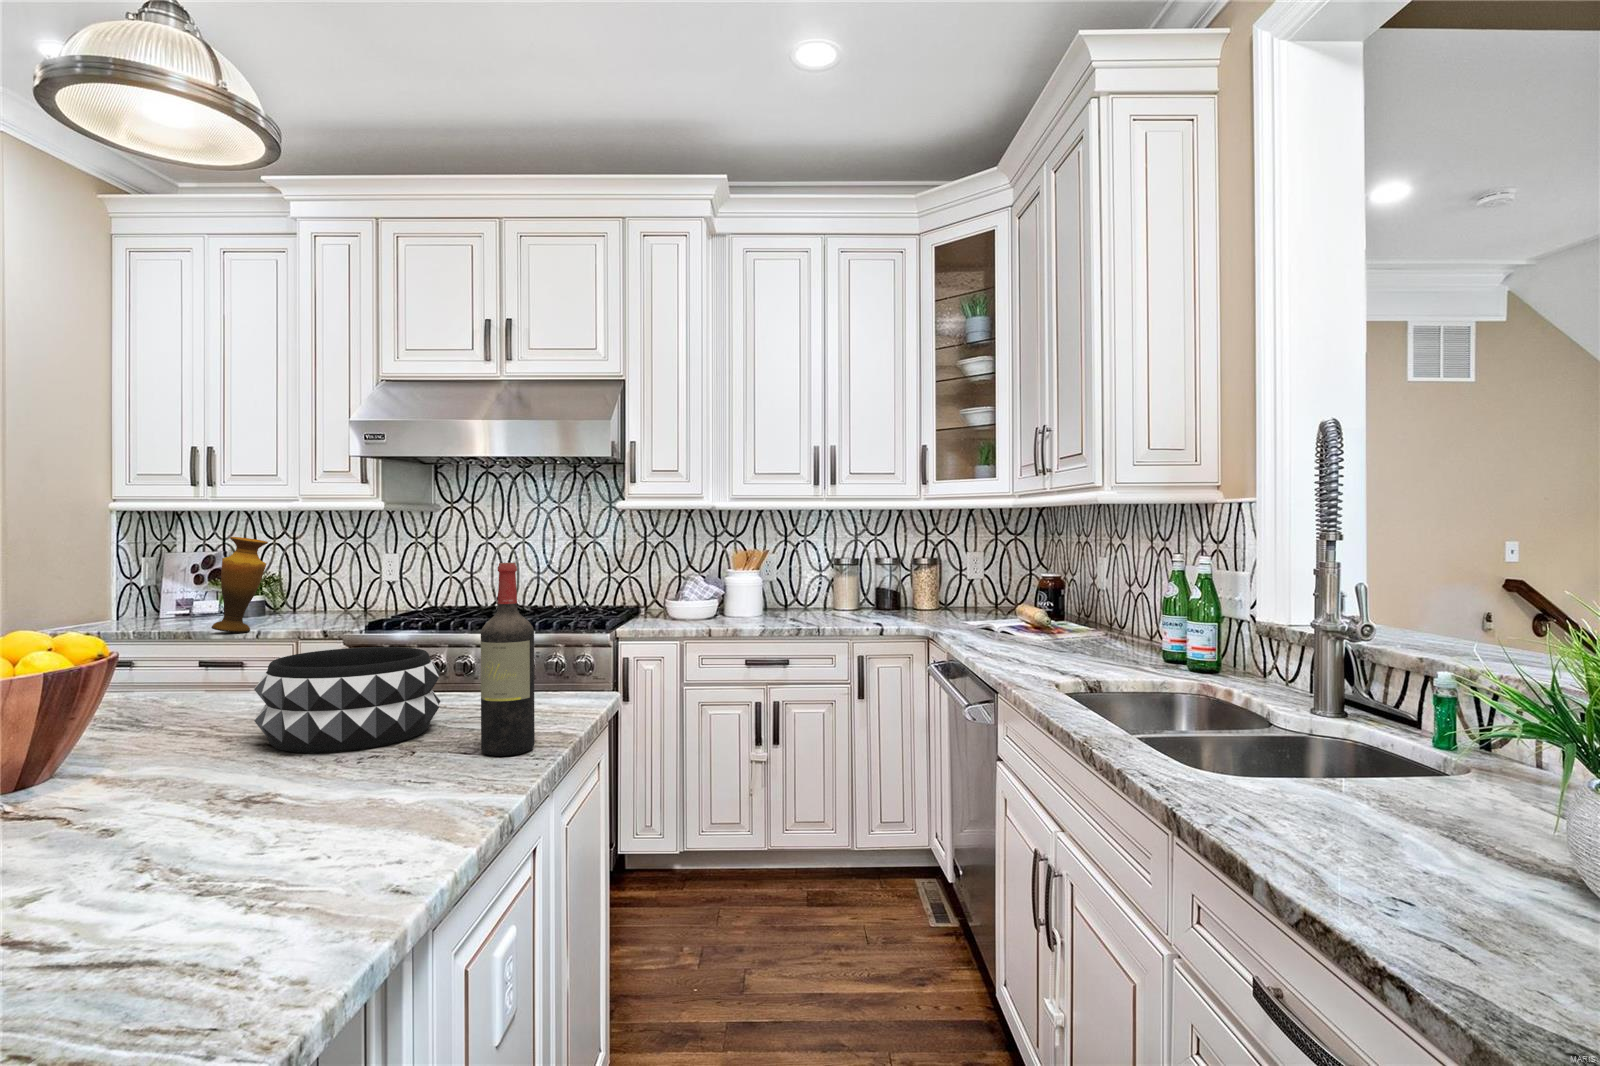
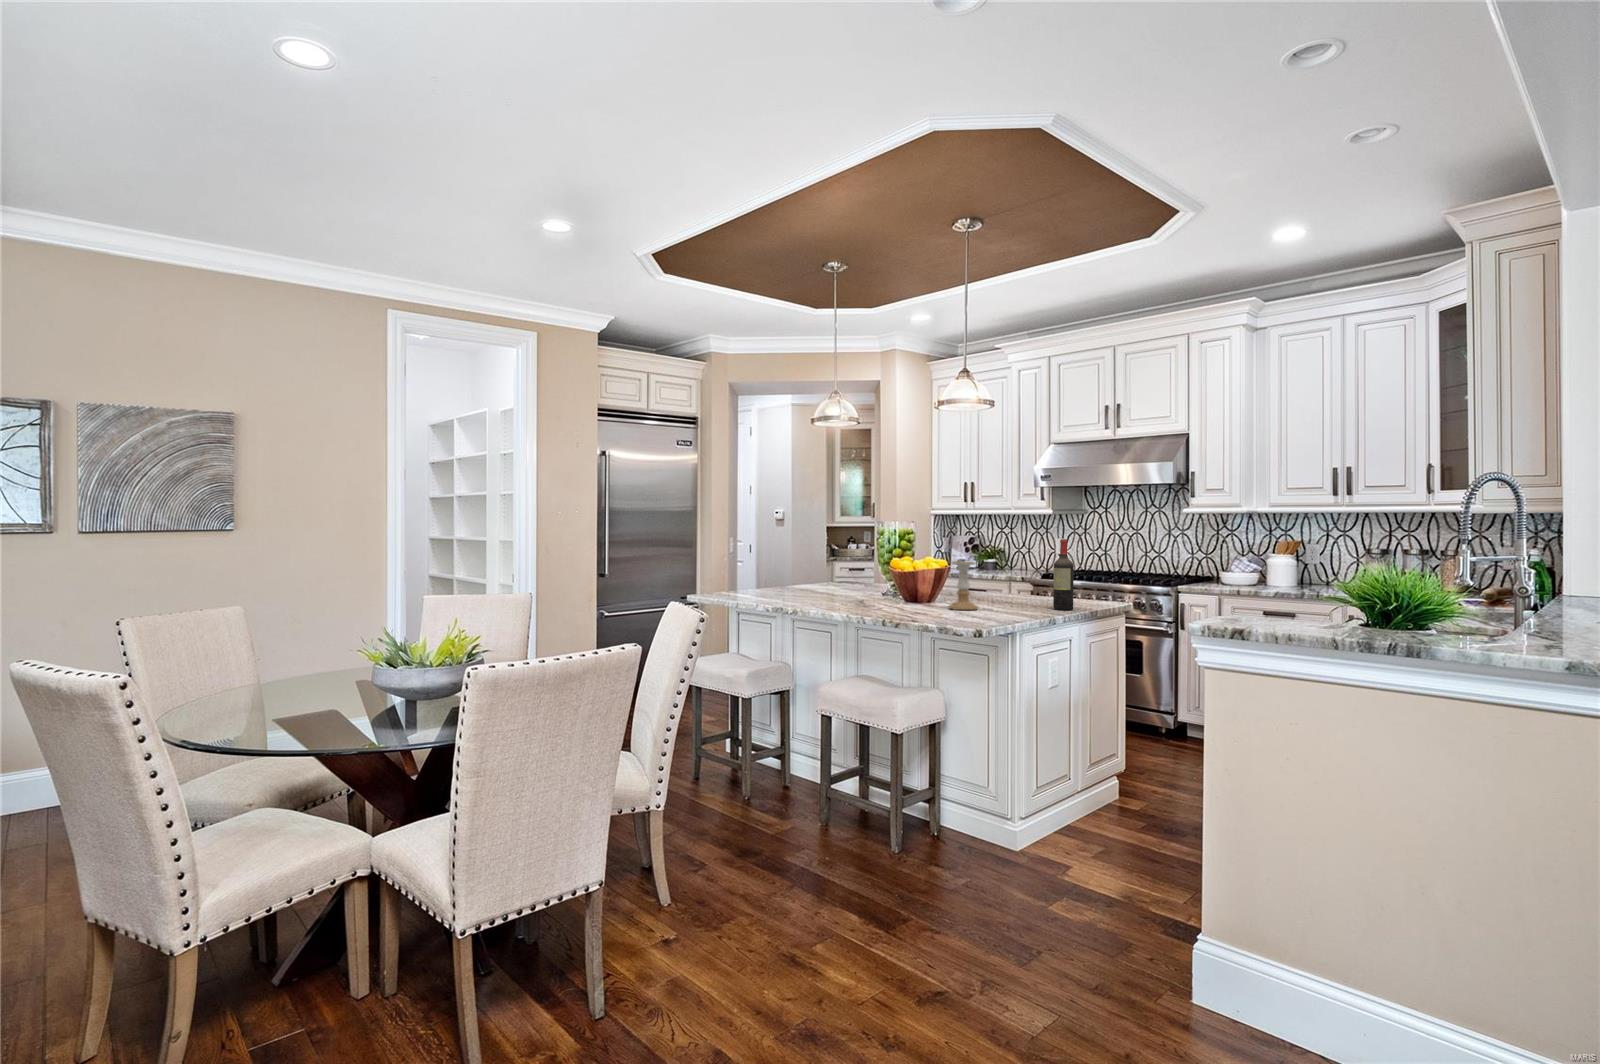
vase: present [211,537,268,632] -> none [973,528,998,577]
decorative bowl: present [254,647,440,752] -> none [983,572,1047,605]
candle holder: none [116,648,242,836] -> present [949,561,978,610]

